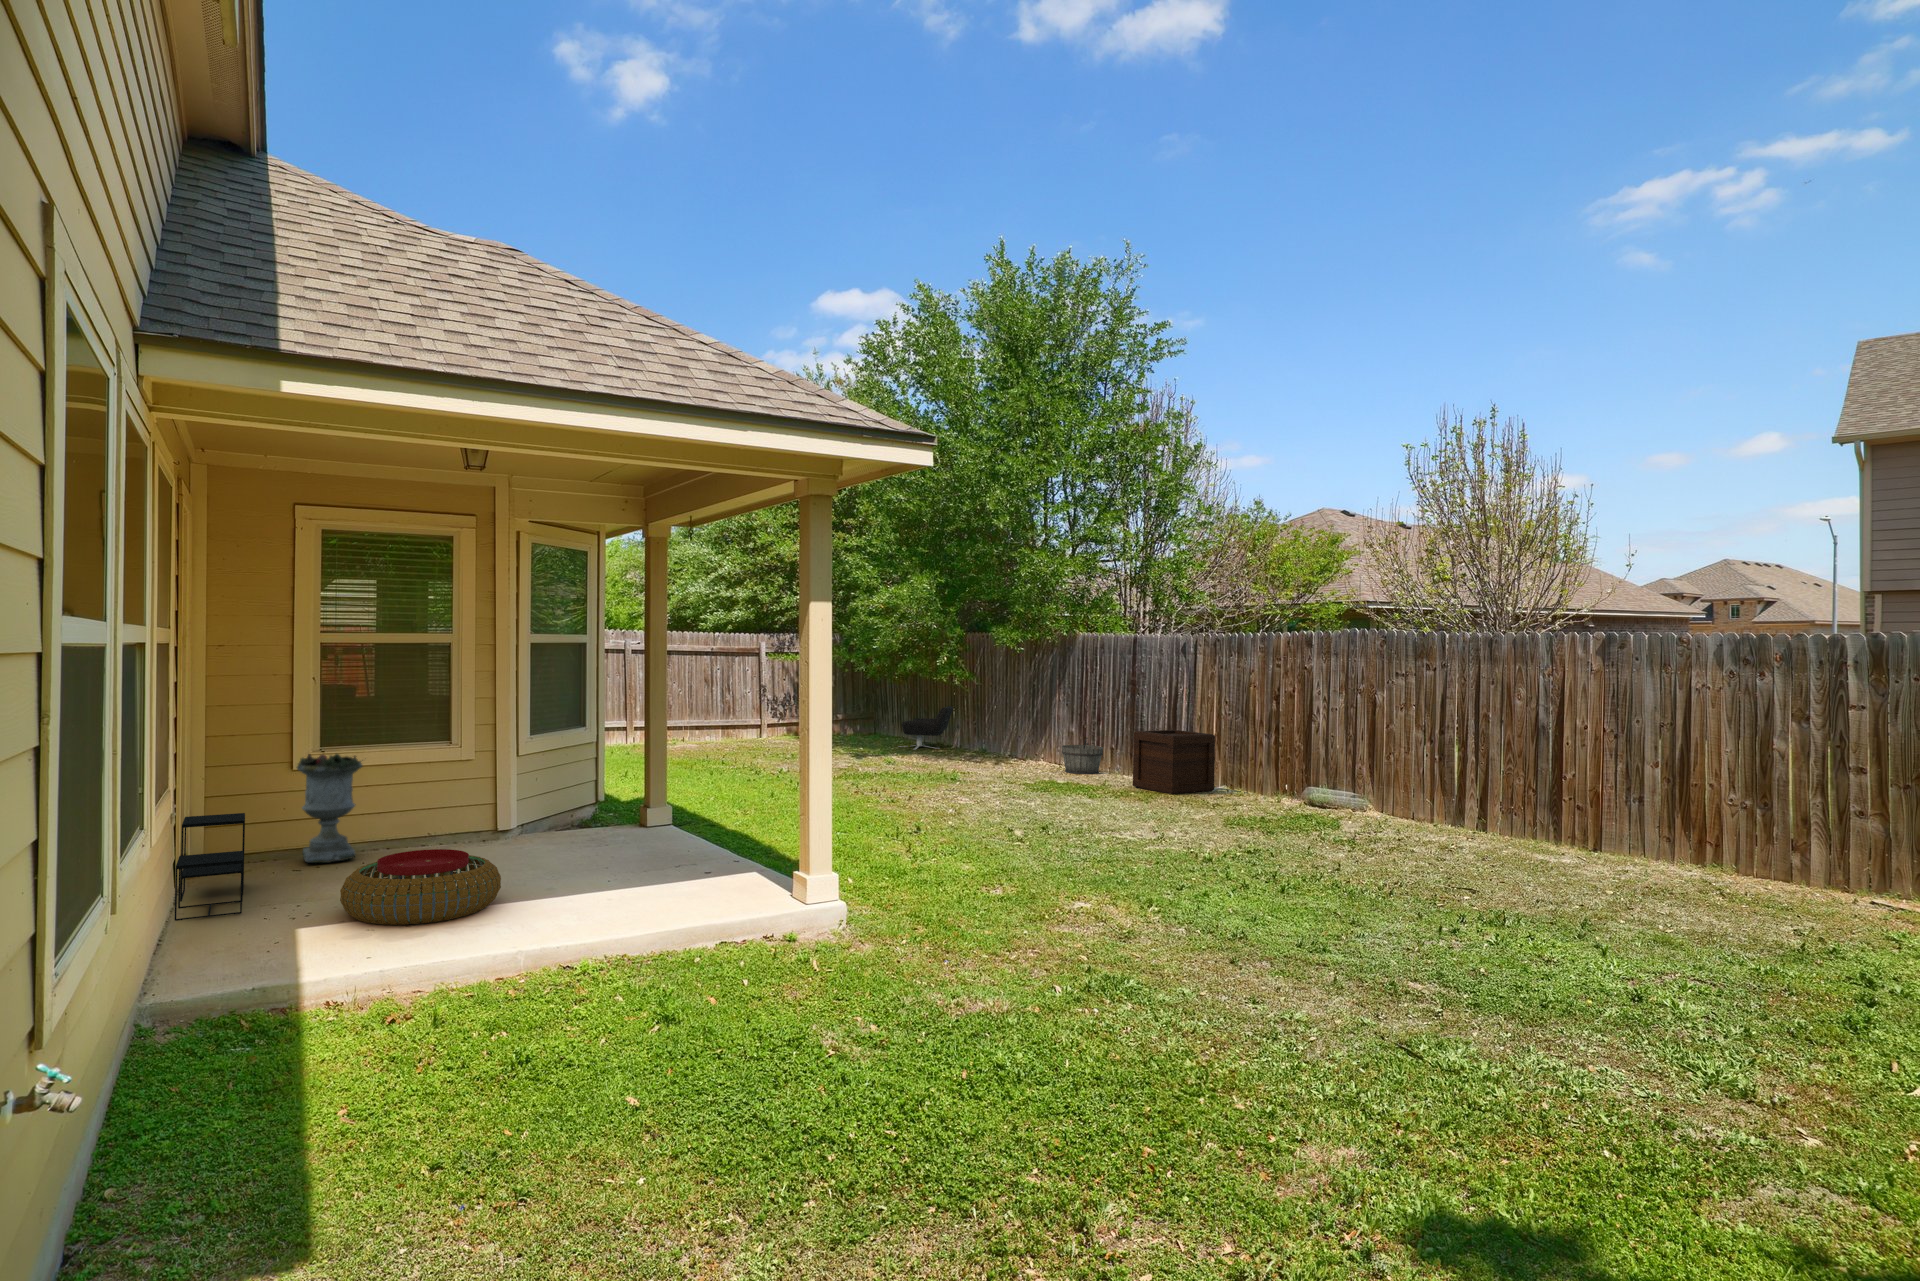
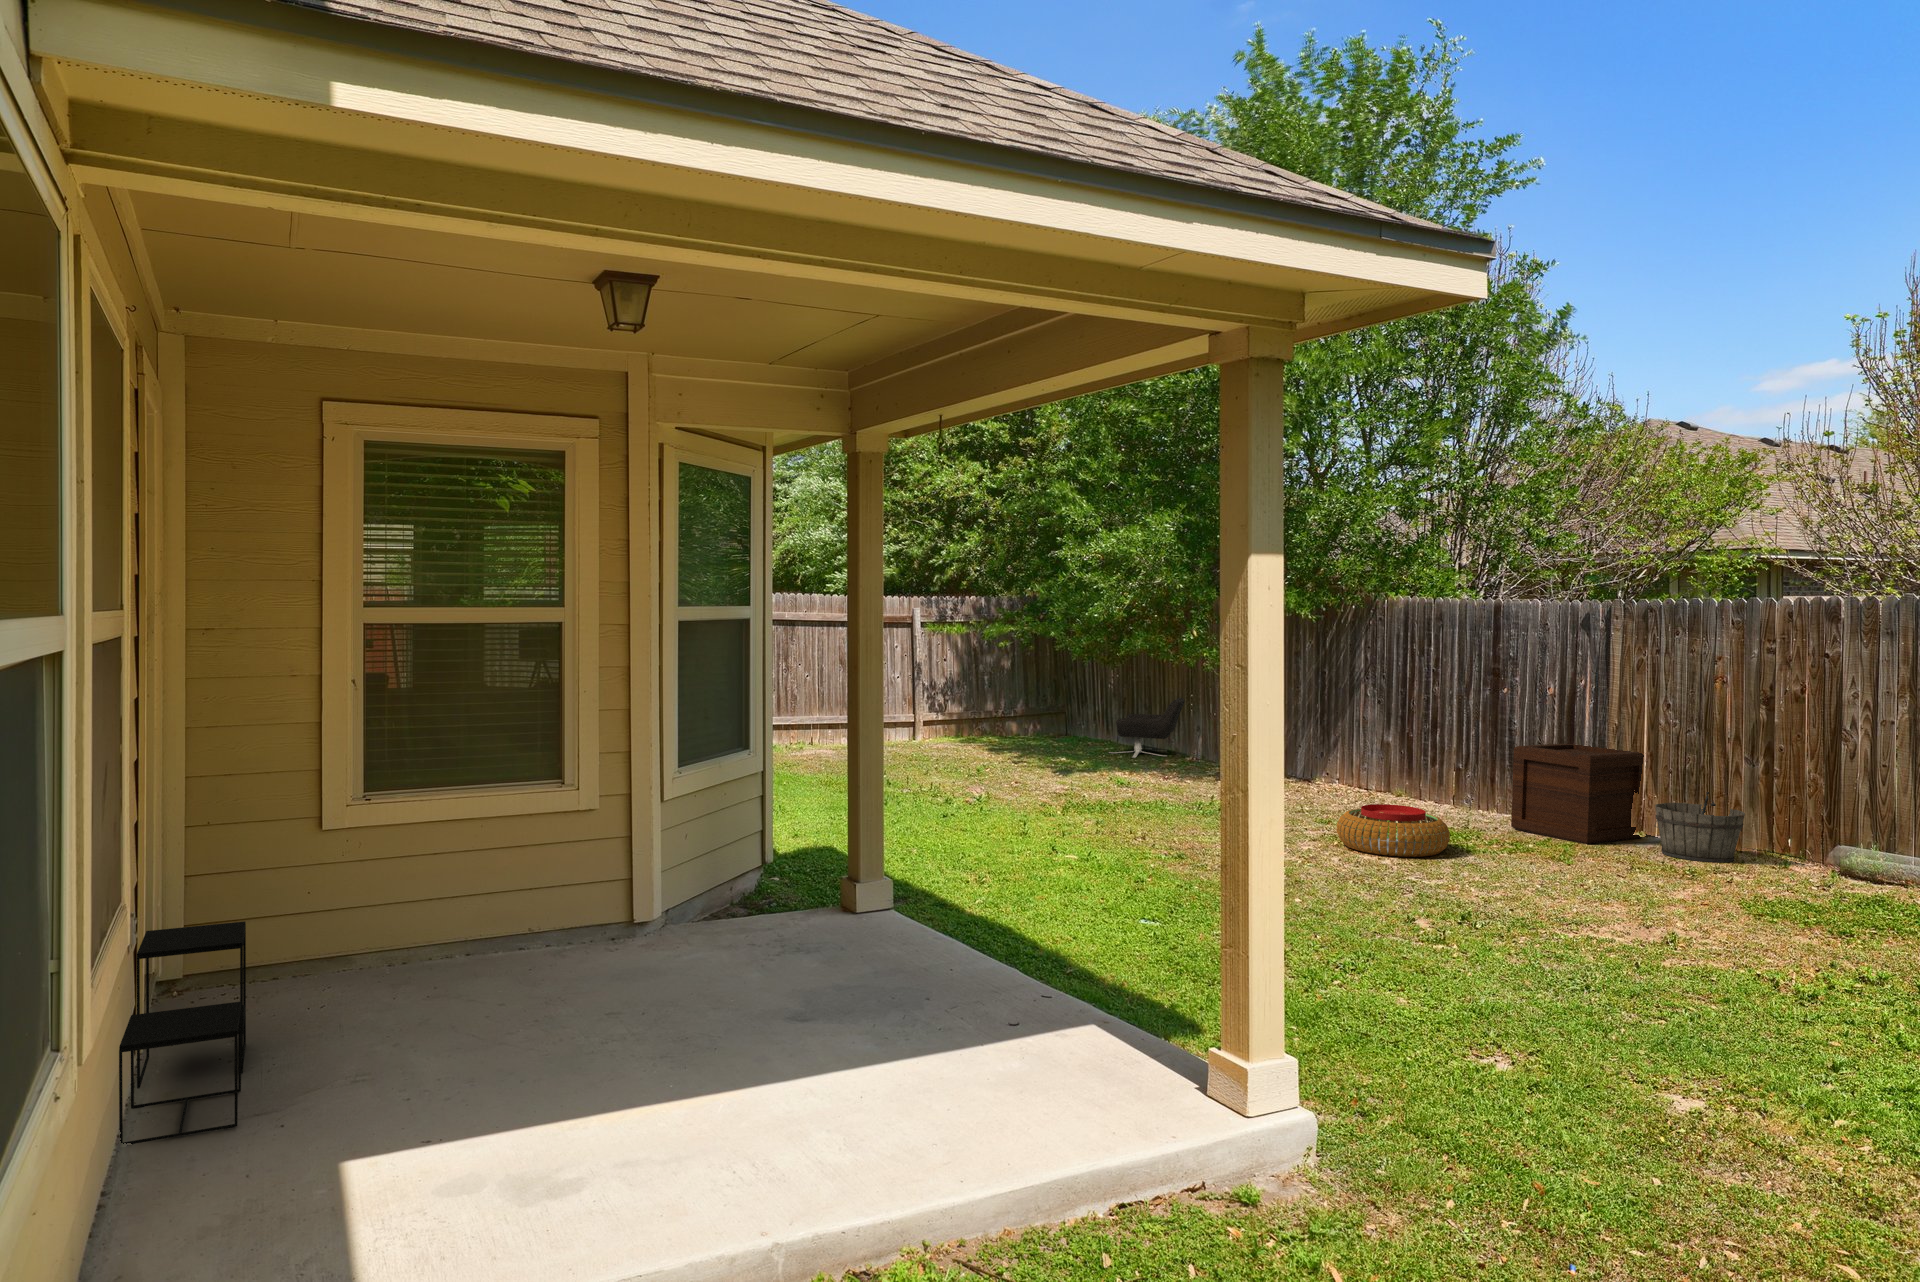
wooden bucket: present [1061,738,1103,774] -> present [1655,792,1745,863]
planter: present [297,754,362,863] -> none [329,806,438,991]
pouf: present [340,849,501,925] -> present [1336,804,1450,857]

